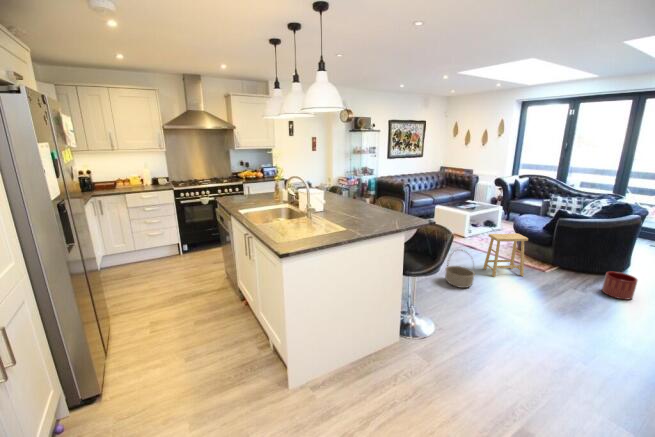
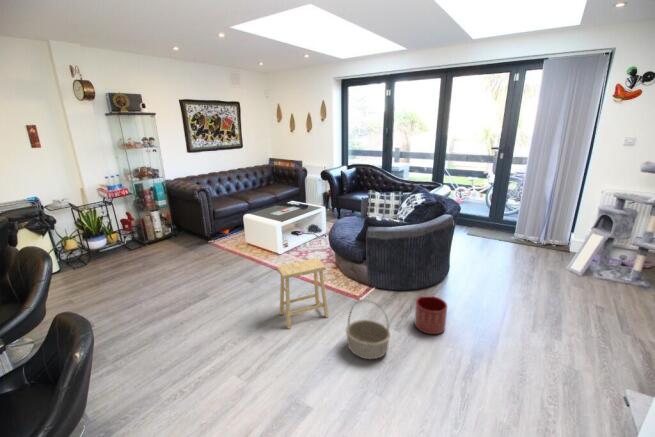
basket: present [445,250,475,288] -> present [346,299,390,359]

